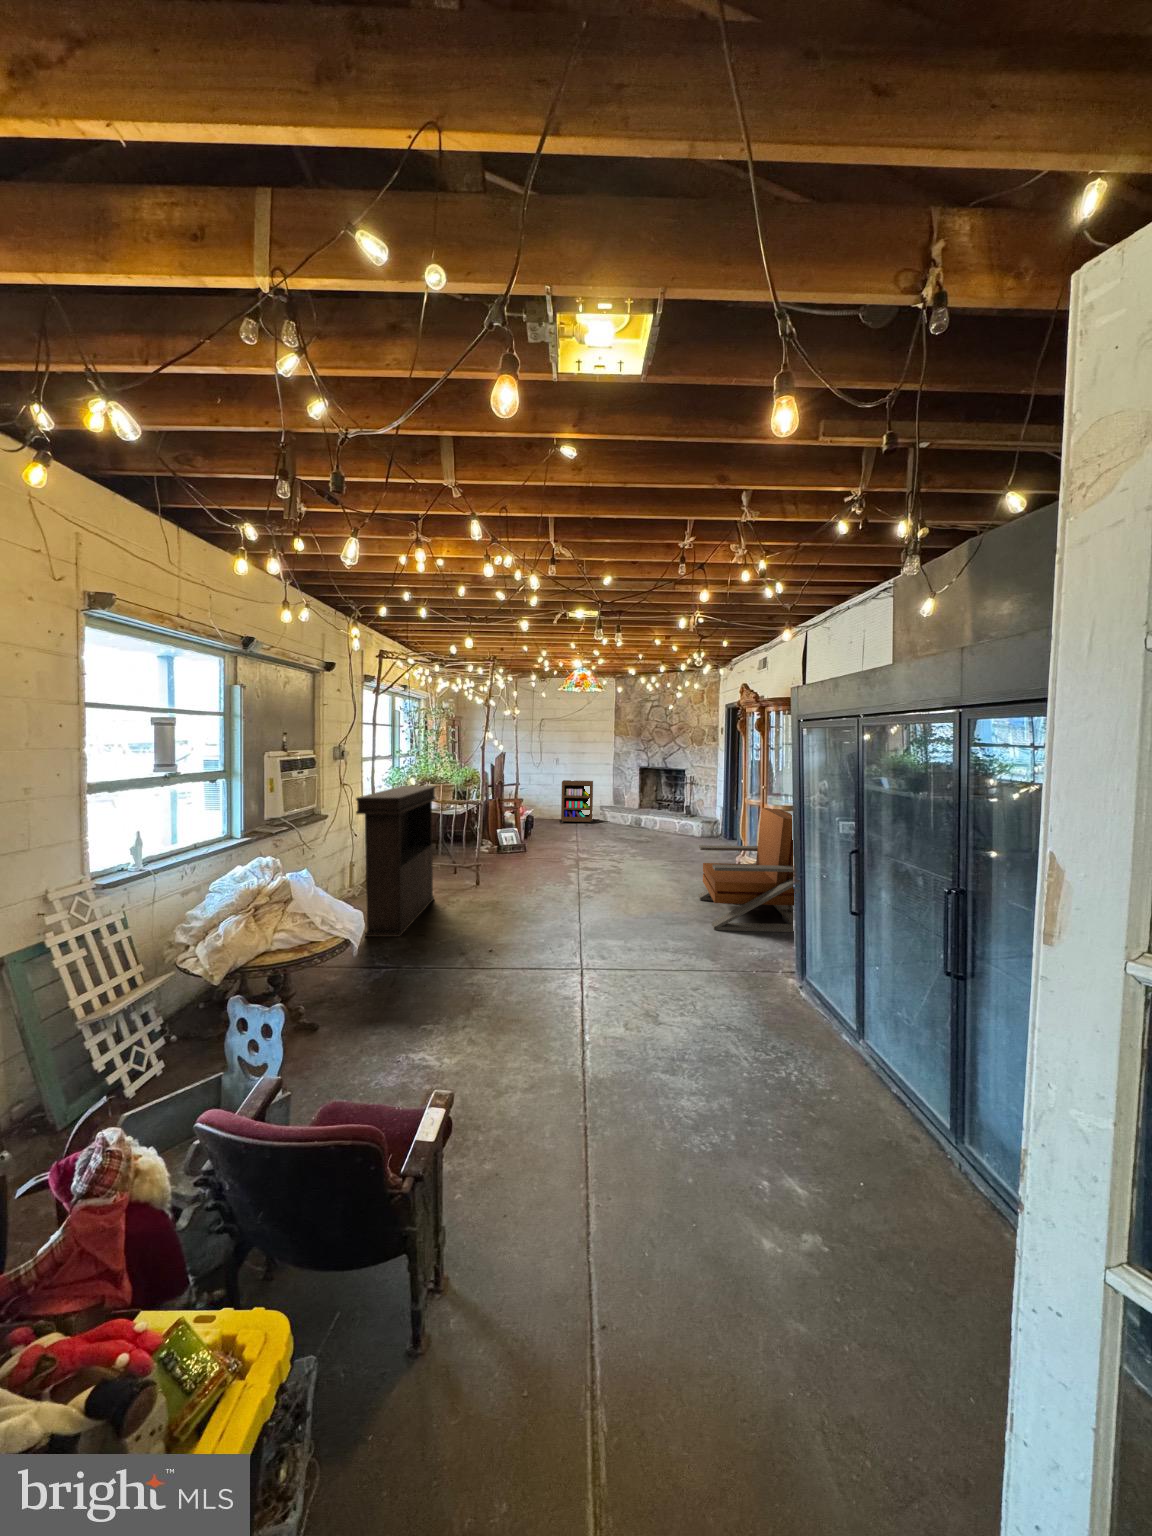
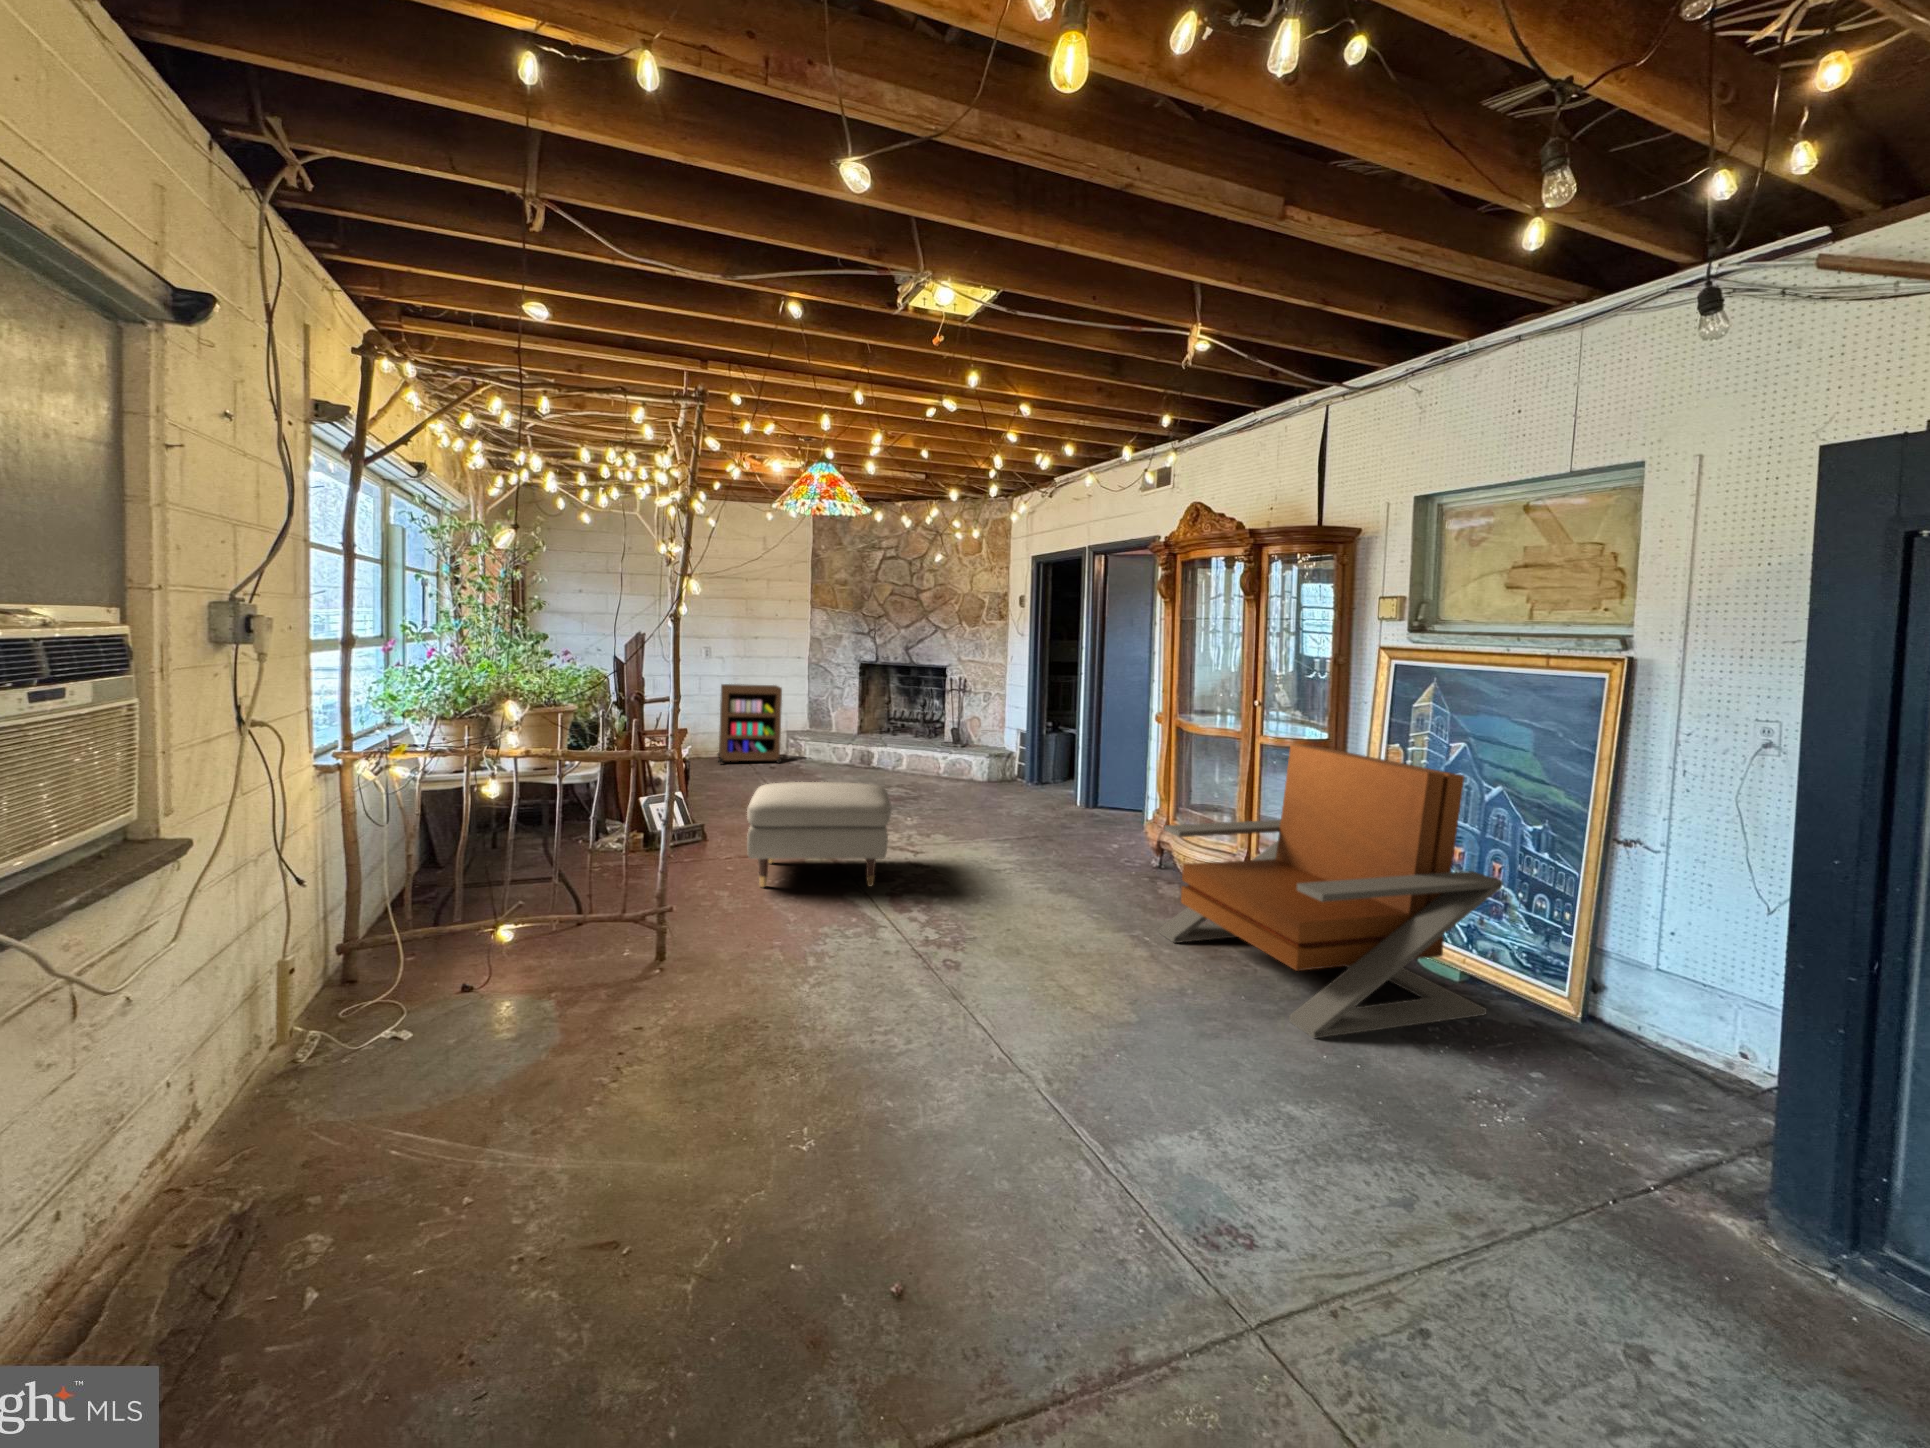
console table: present [356,786,436,937] -> none [303,702,556,1288]
ottoman: none [530,826,601,873] -> present [747,782,892,887]

